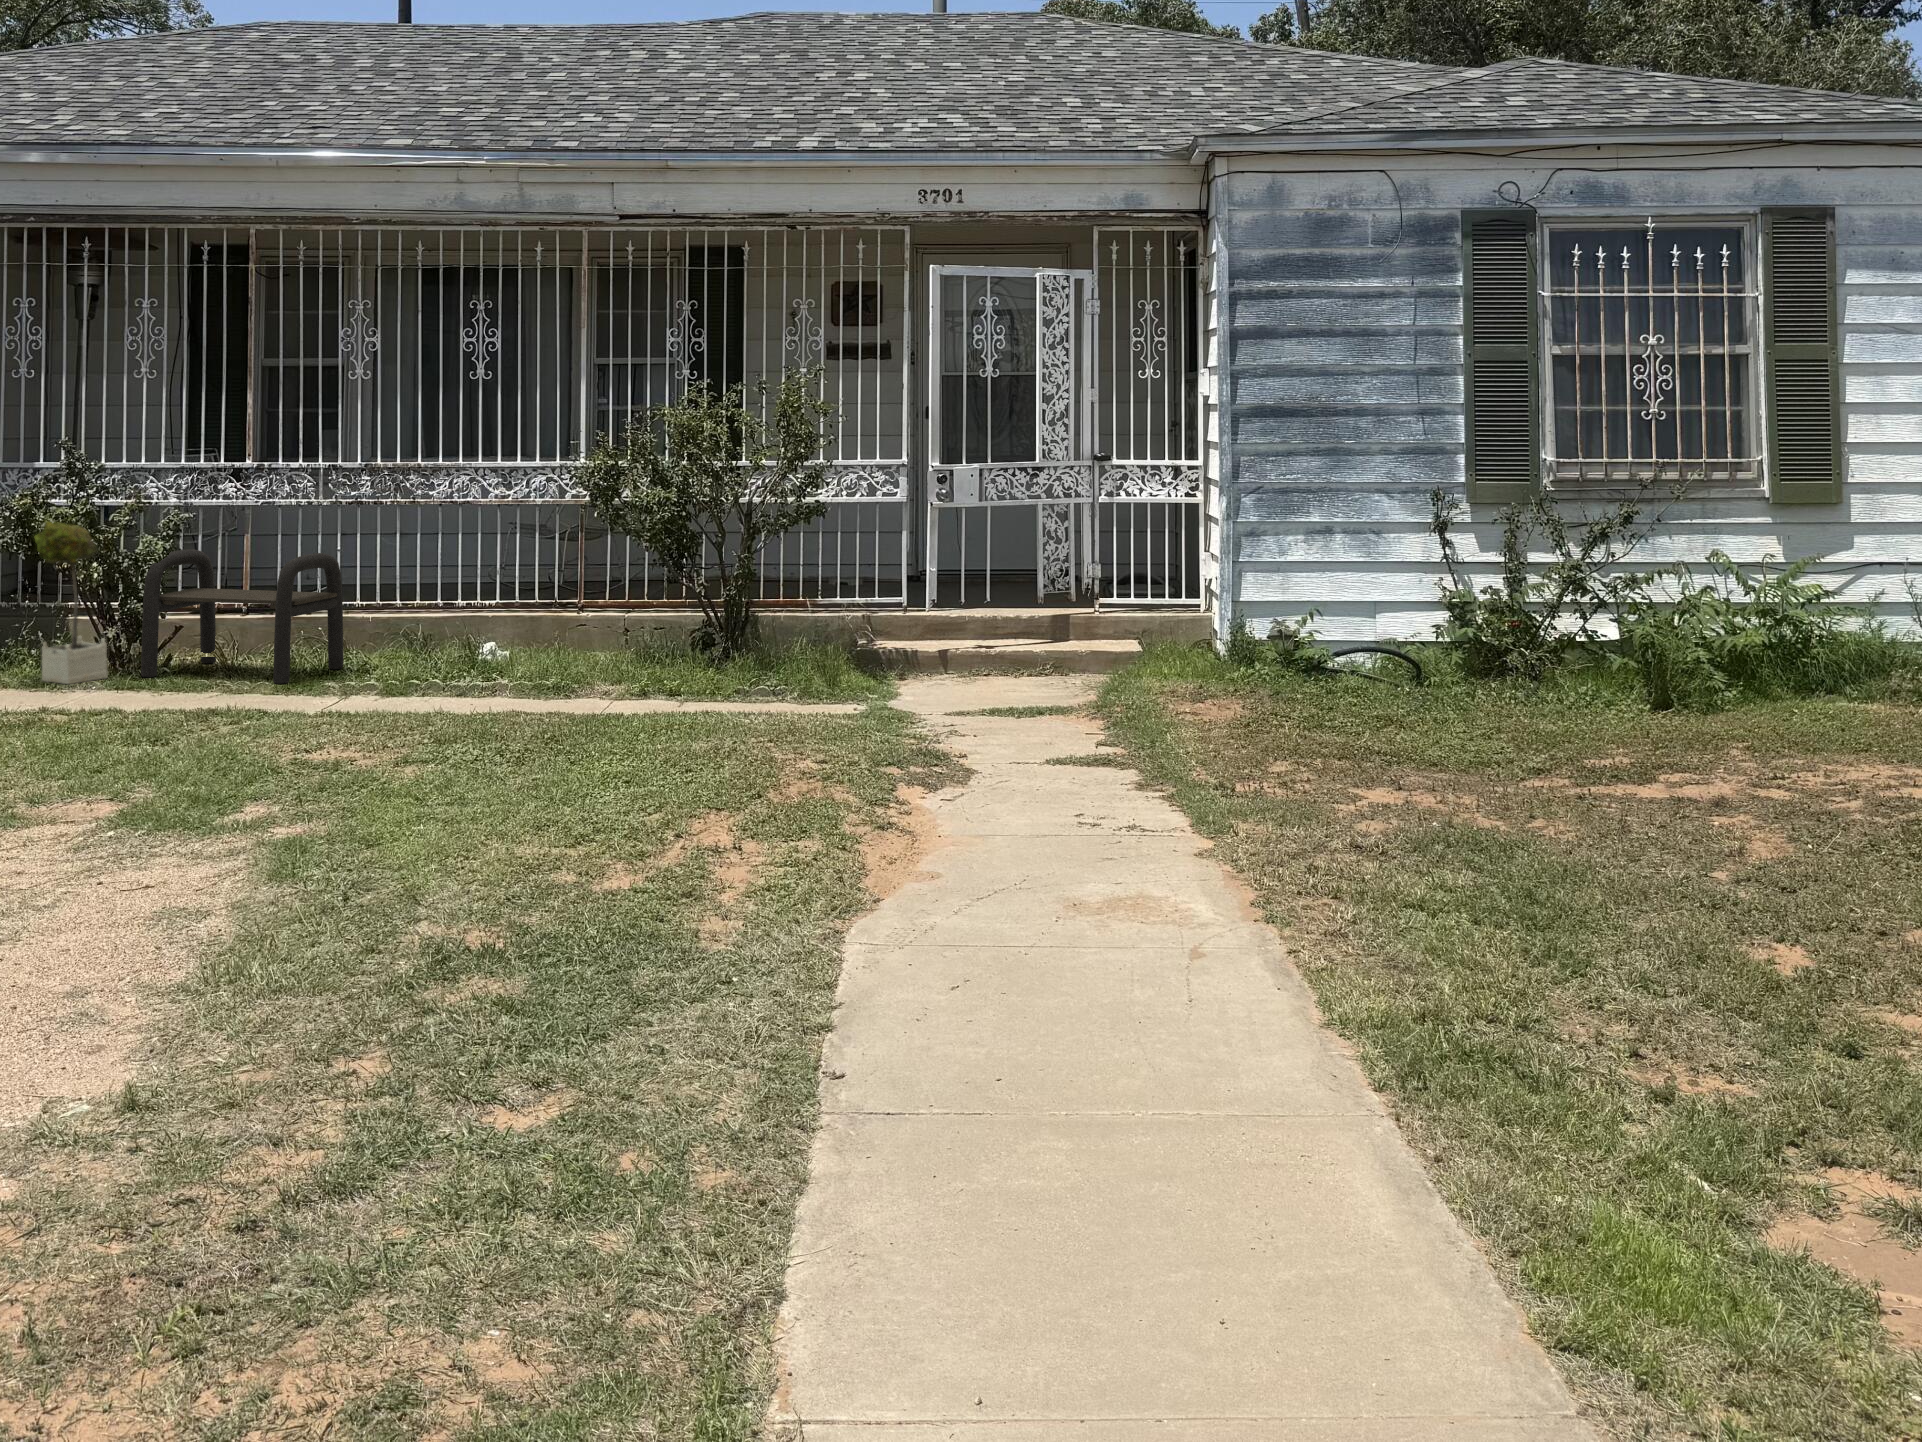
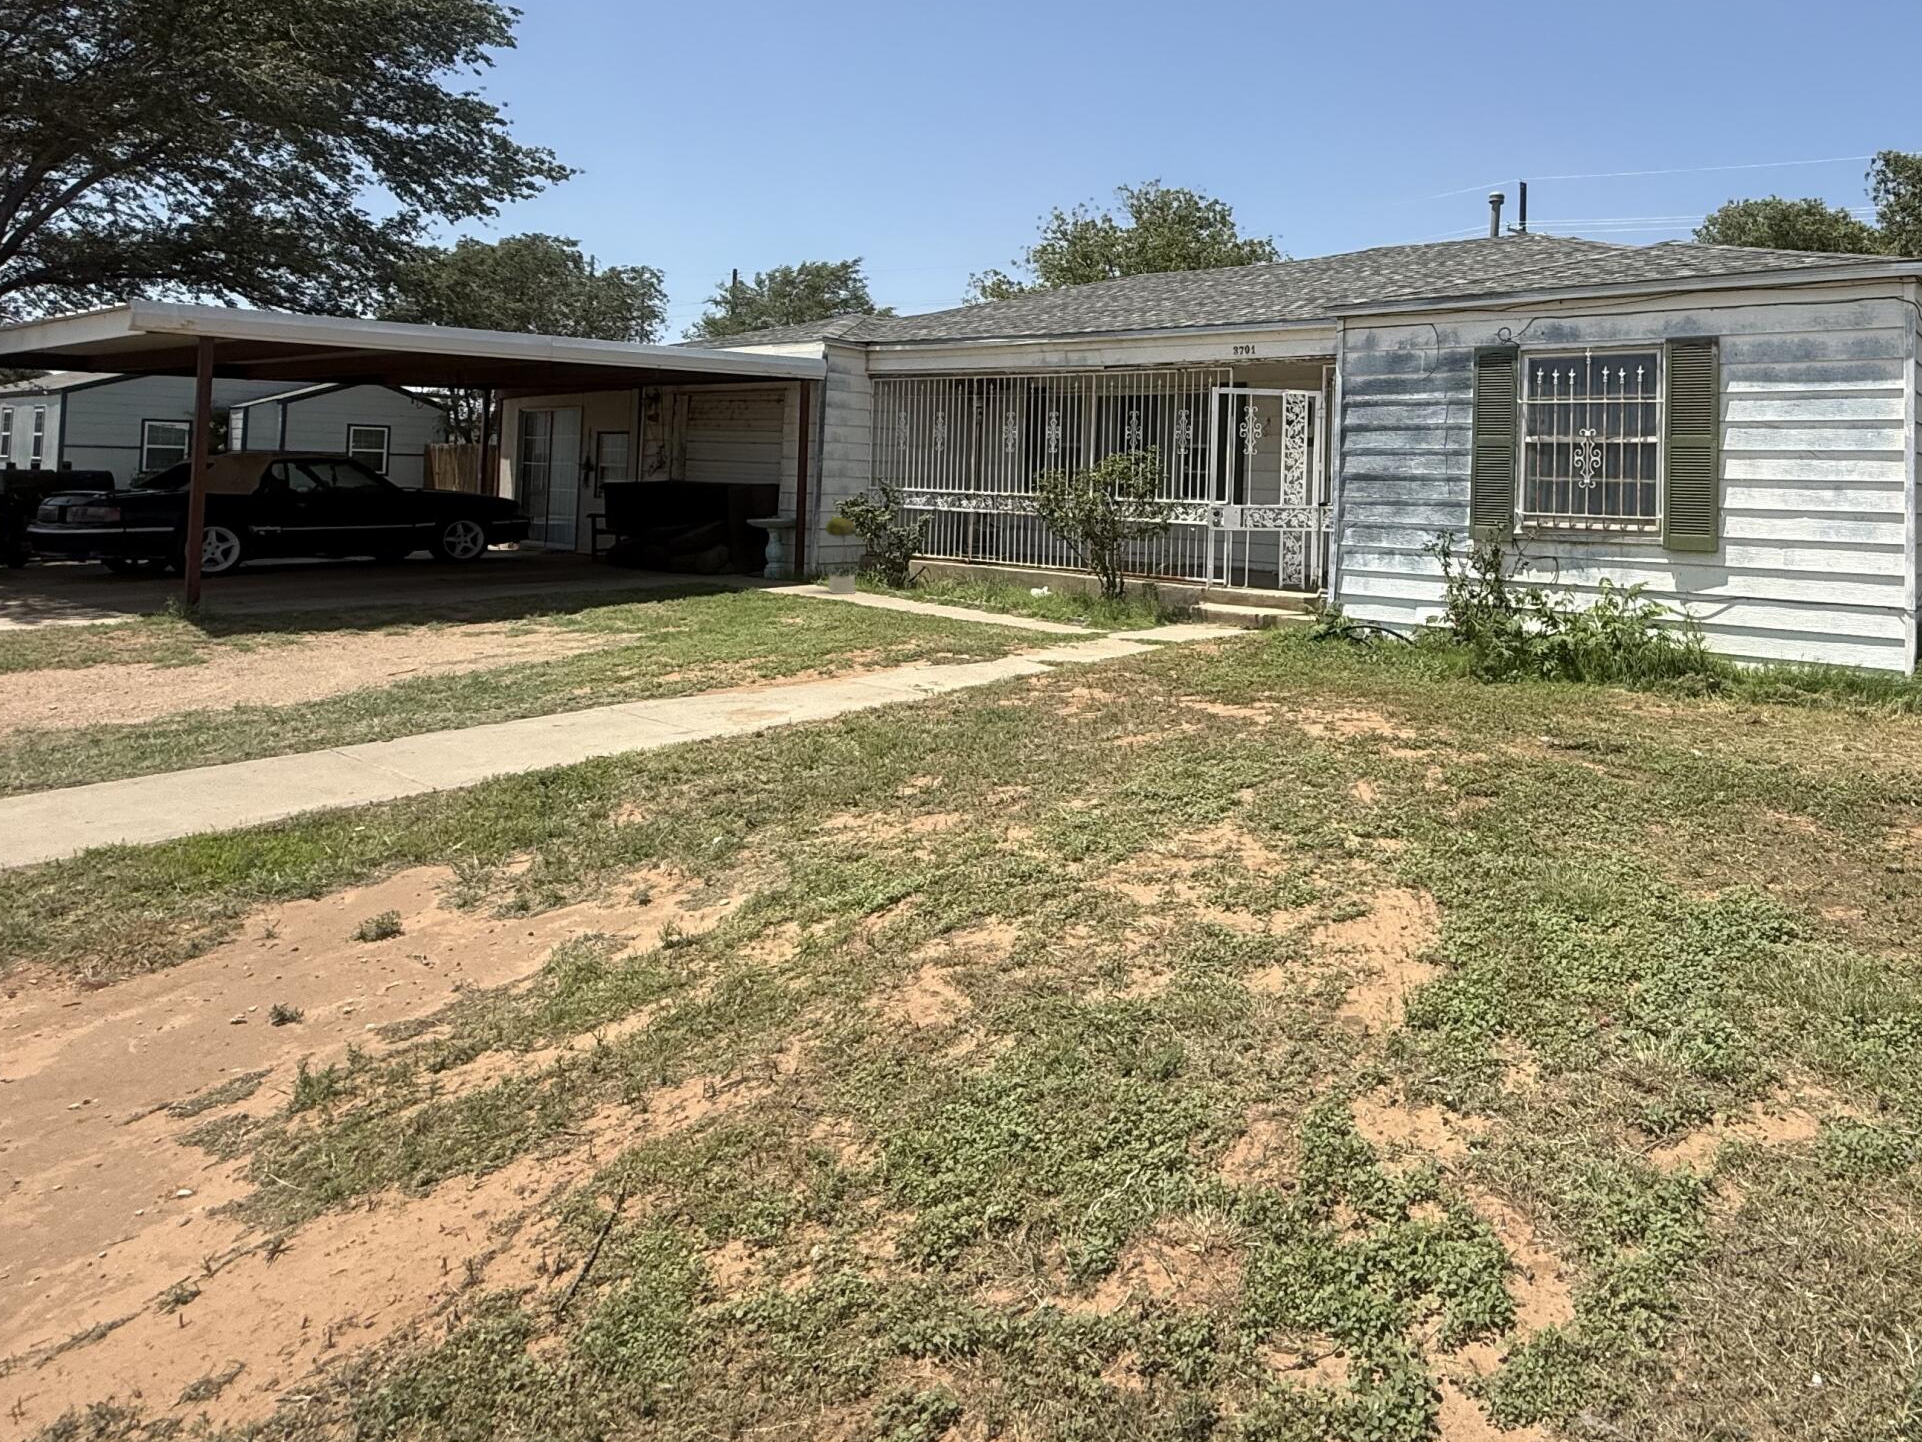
bench: present [141,549,344,684] -> none [867,534,954,601]

